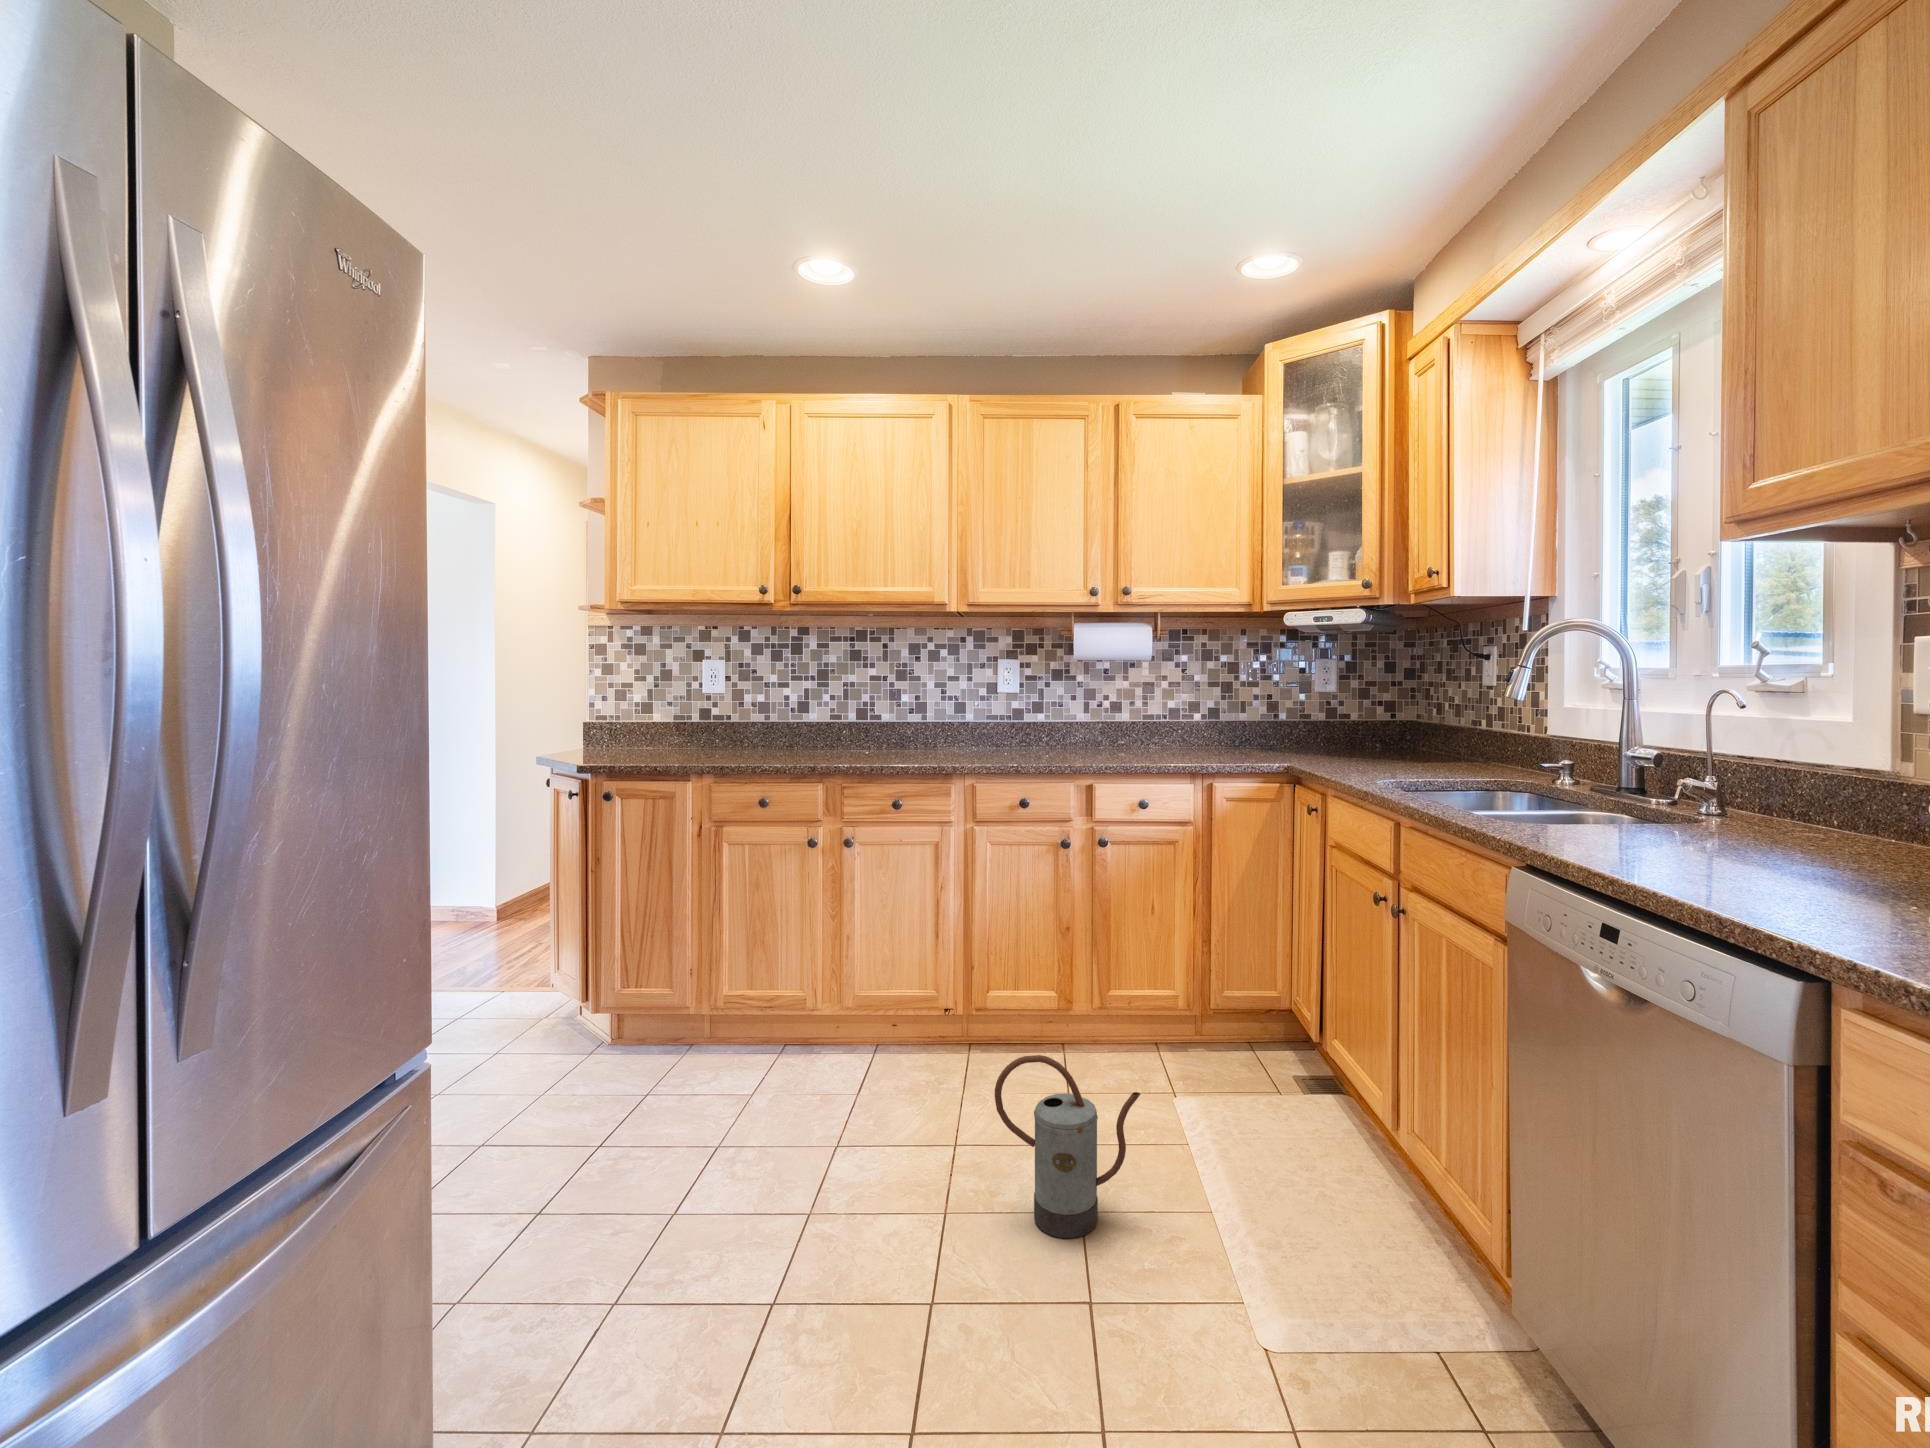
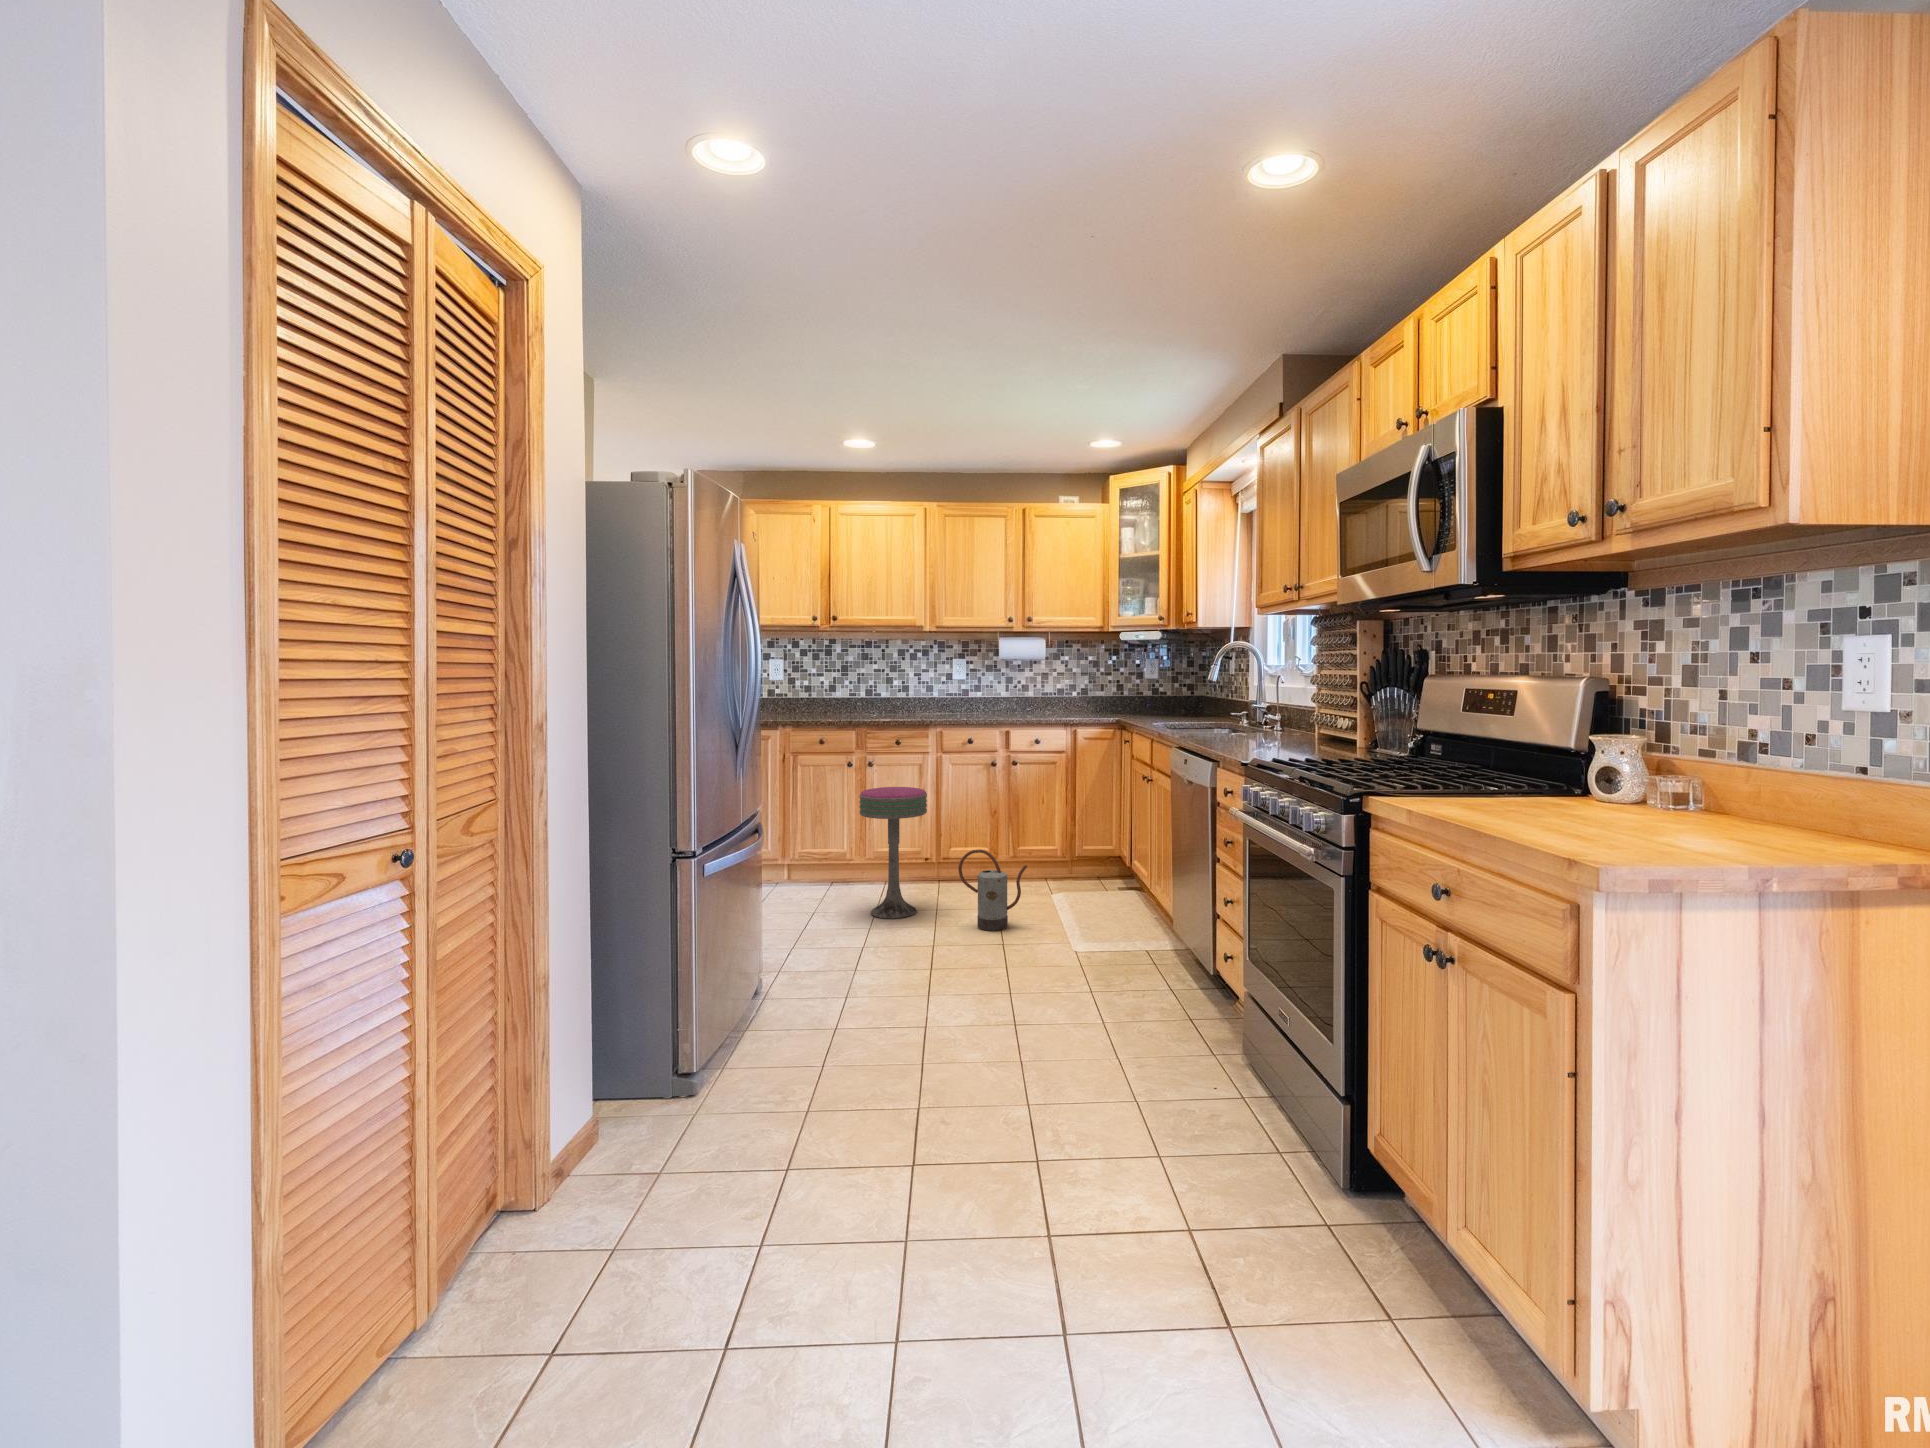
bar stool: none [804,900,936,1177] -> present [860,787,927,919]

